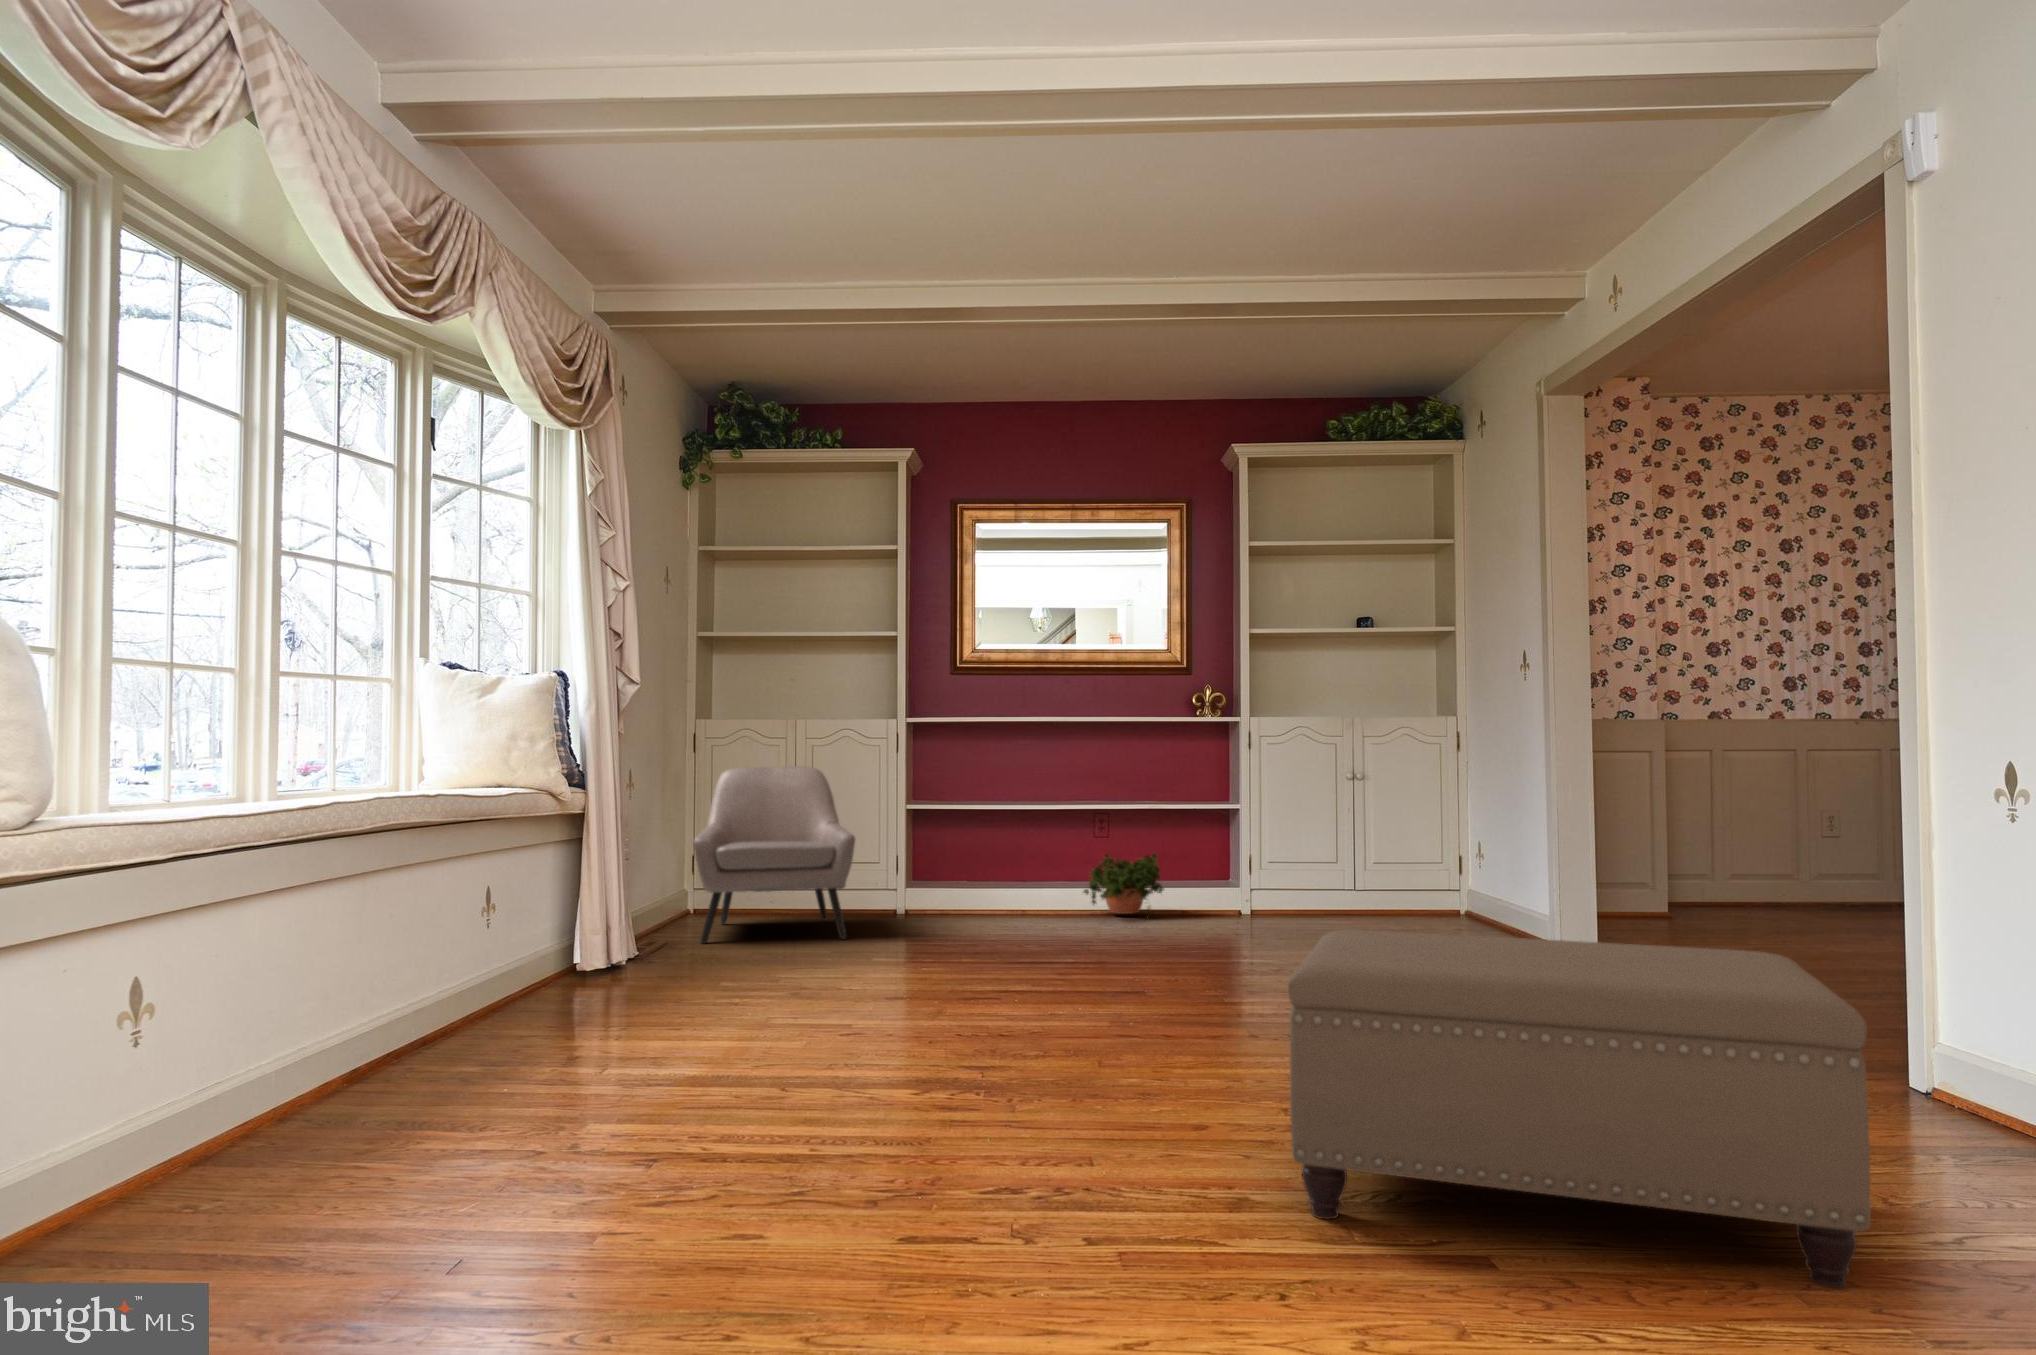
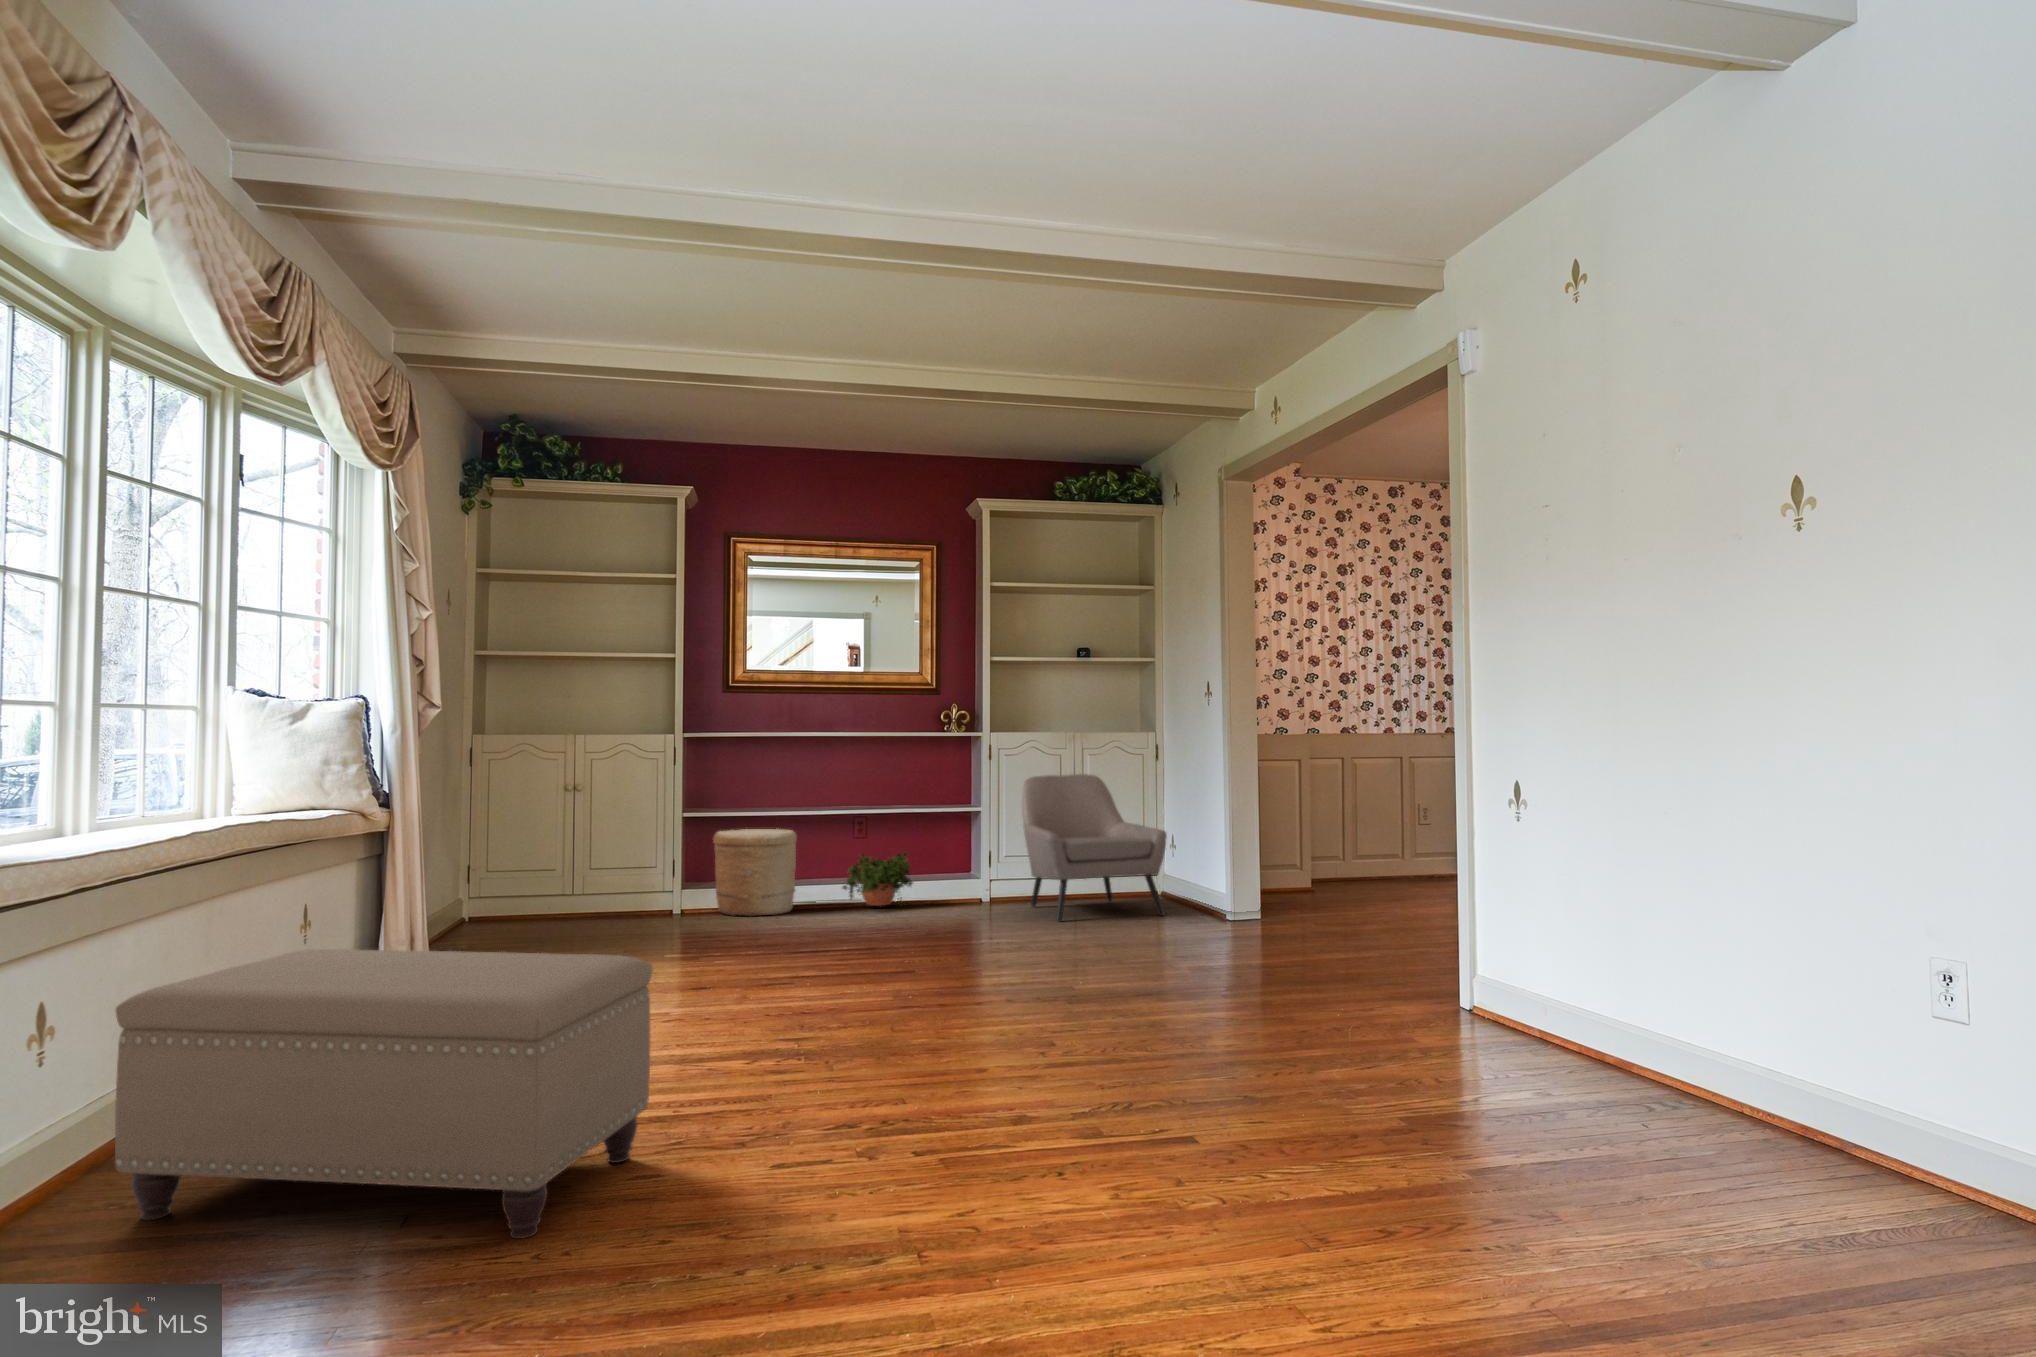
armchair: present [693,766,856,944] -> present [1022,774,1167,922]
woven basket: none [941,824,1032,920] -> present [713,829,797,916]
ottoman: present [1288,930,1871,1288] -> present [115,949,652,1239]

